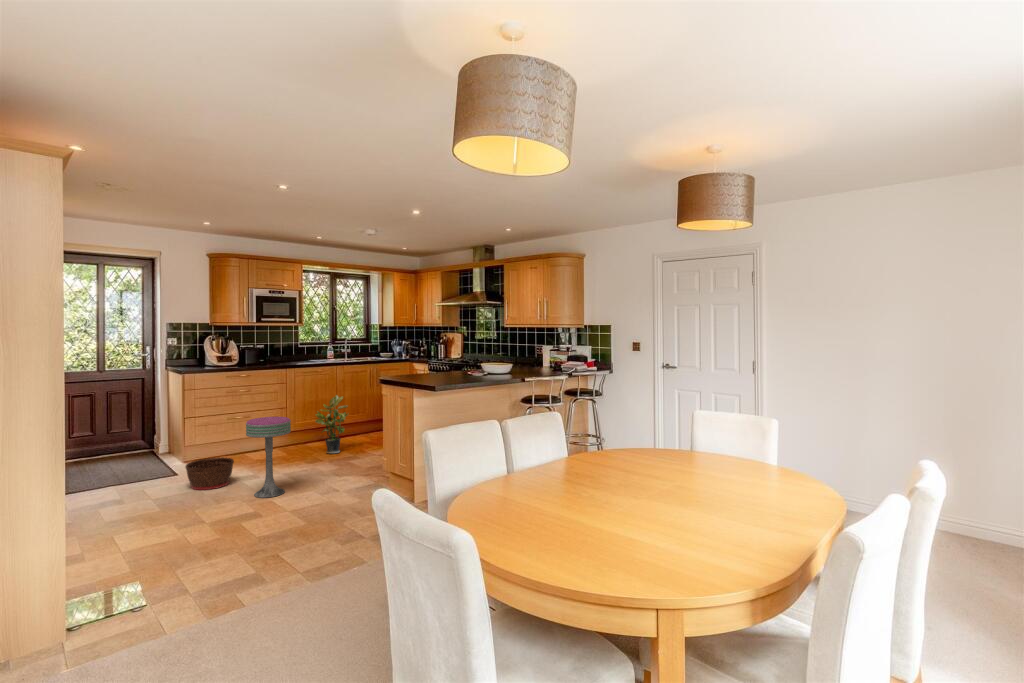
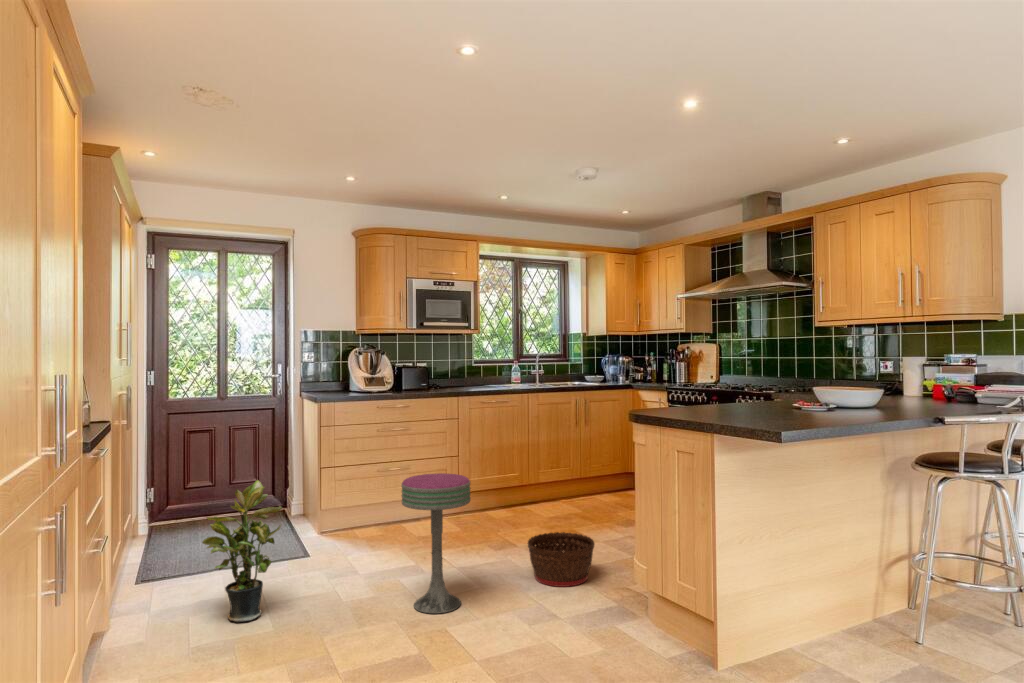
potted plant: present [315,395,348,454] -> present [202,480,282,622]
basket: present [185,457,234,490] -> present [527,532,594,587]

